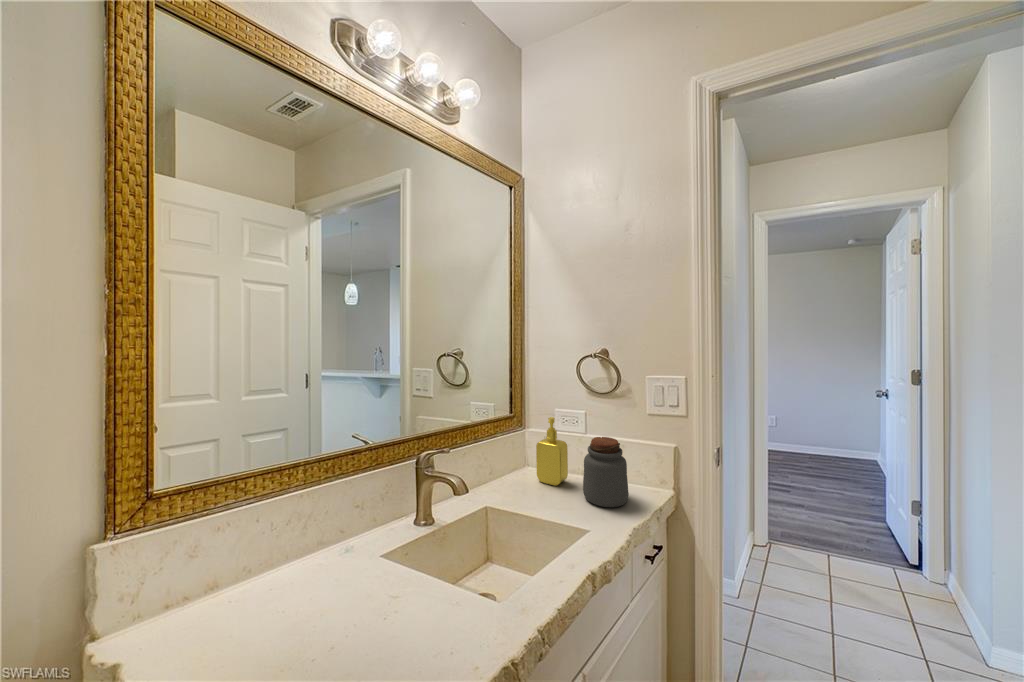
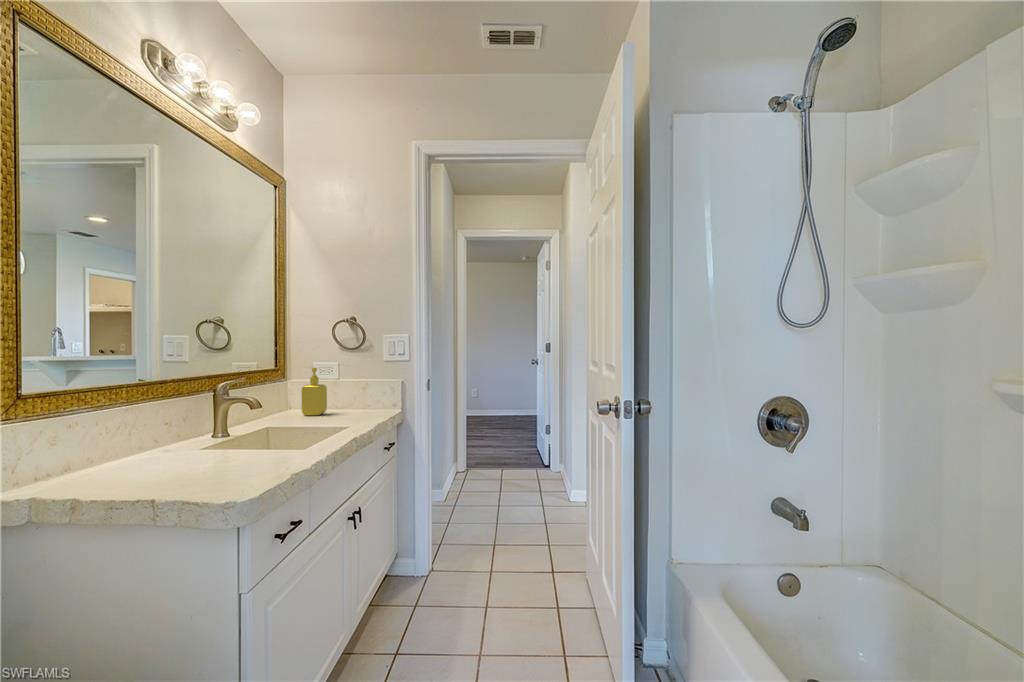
jar: present [583,437,629,507] -> none [341,376,372,417]

